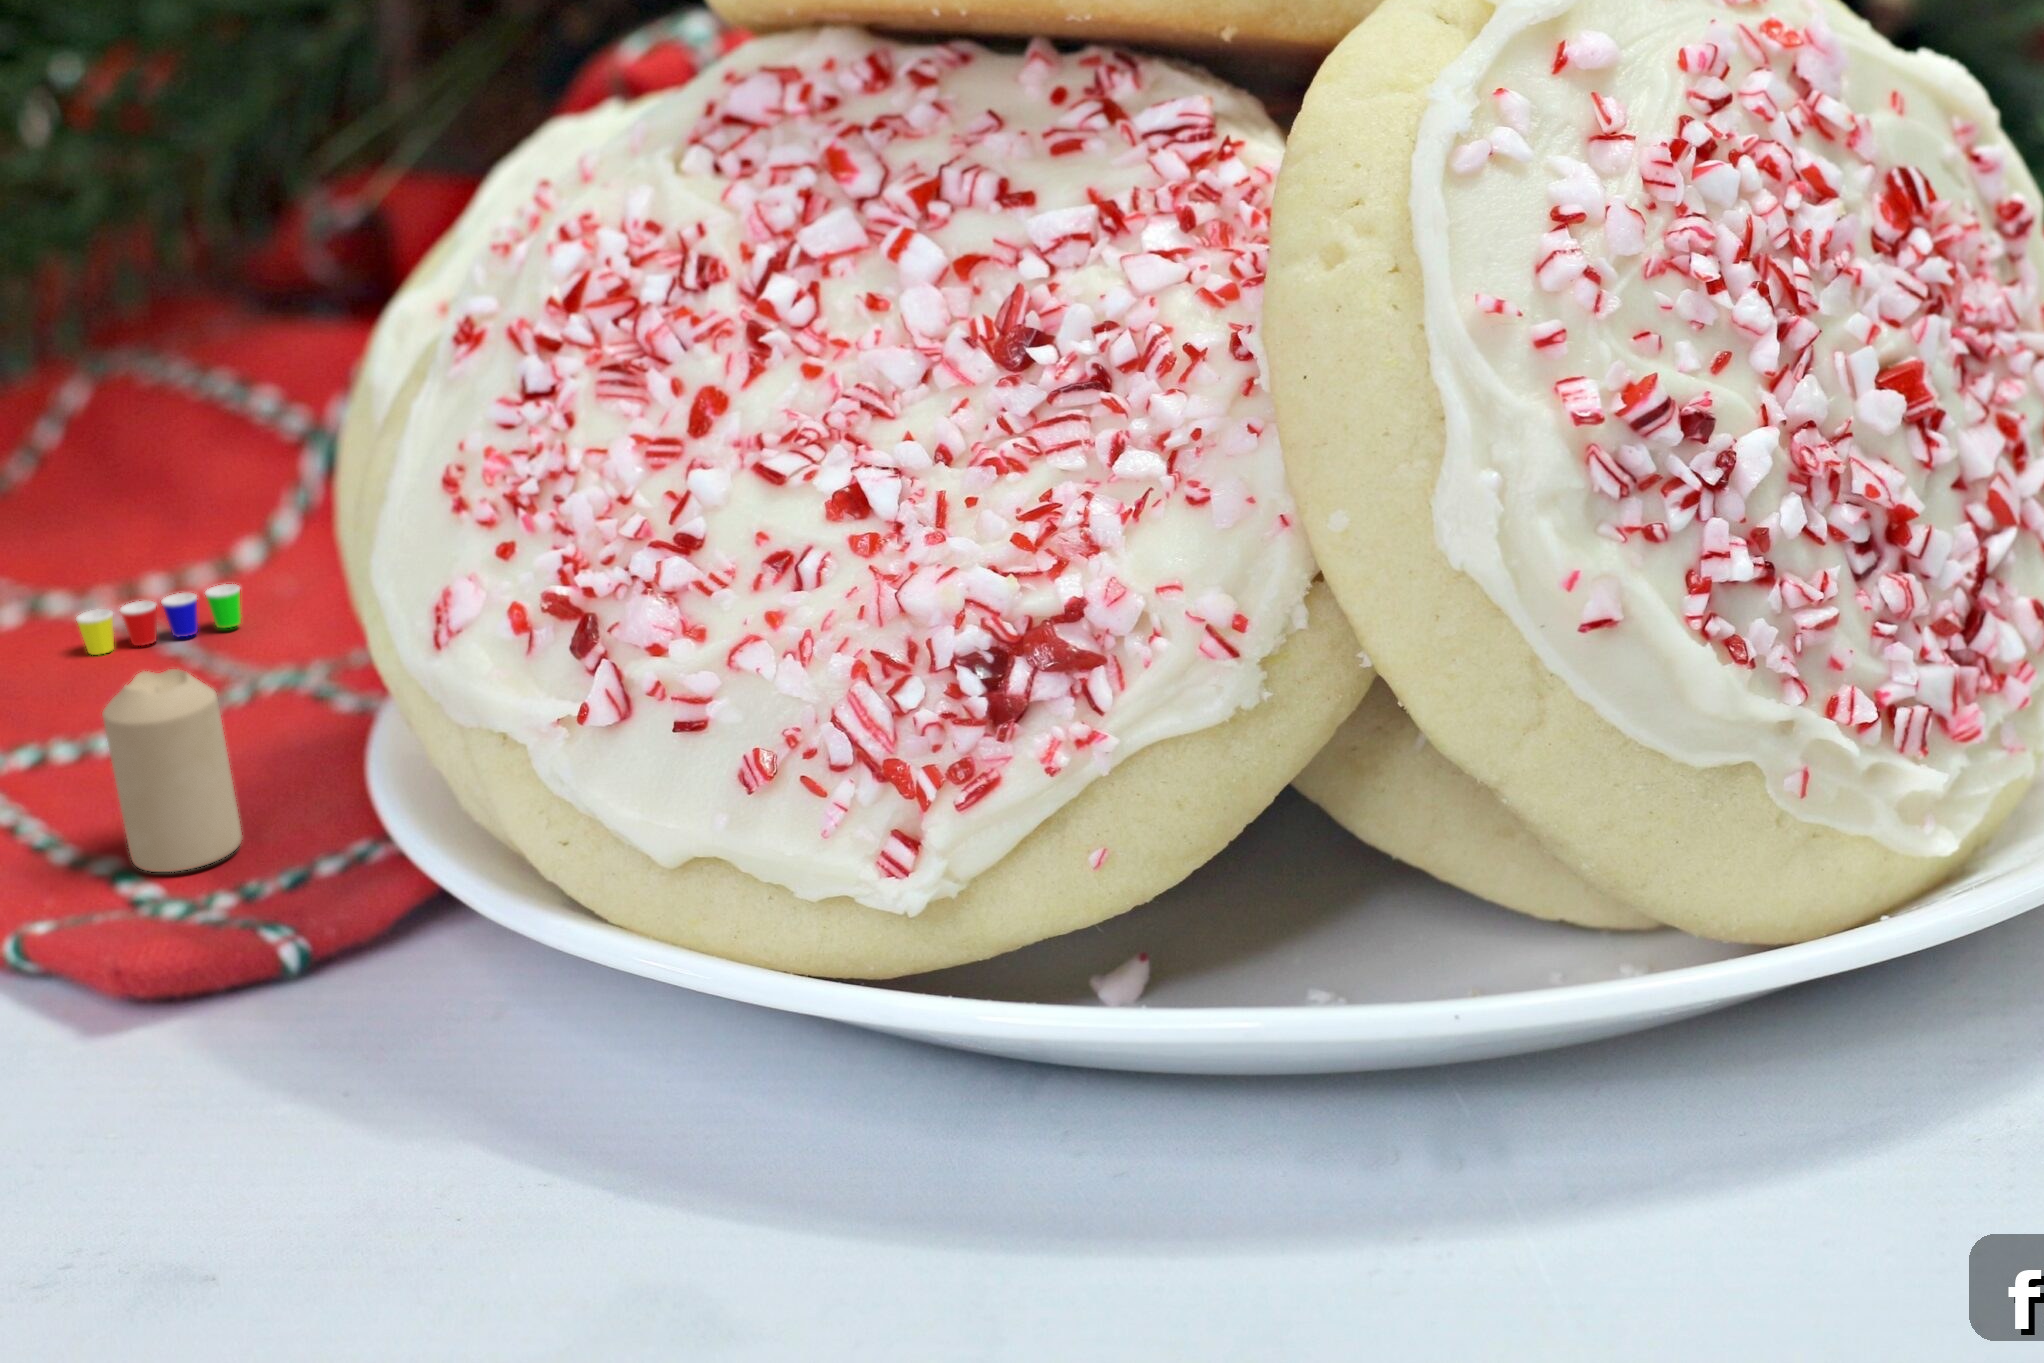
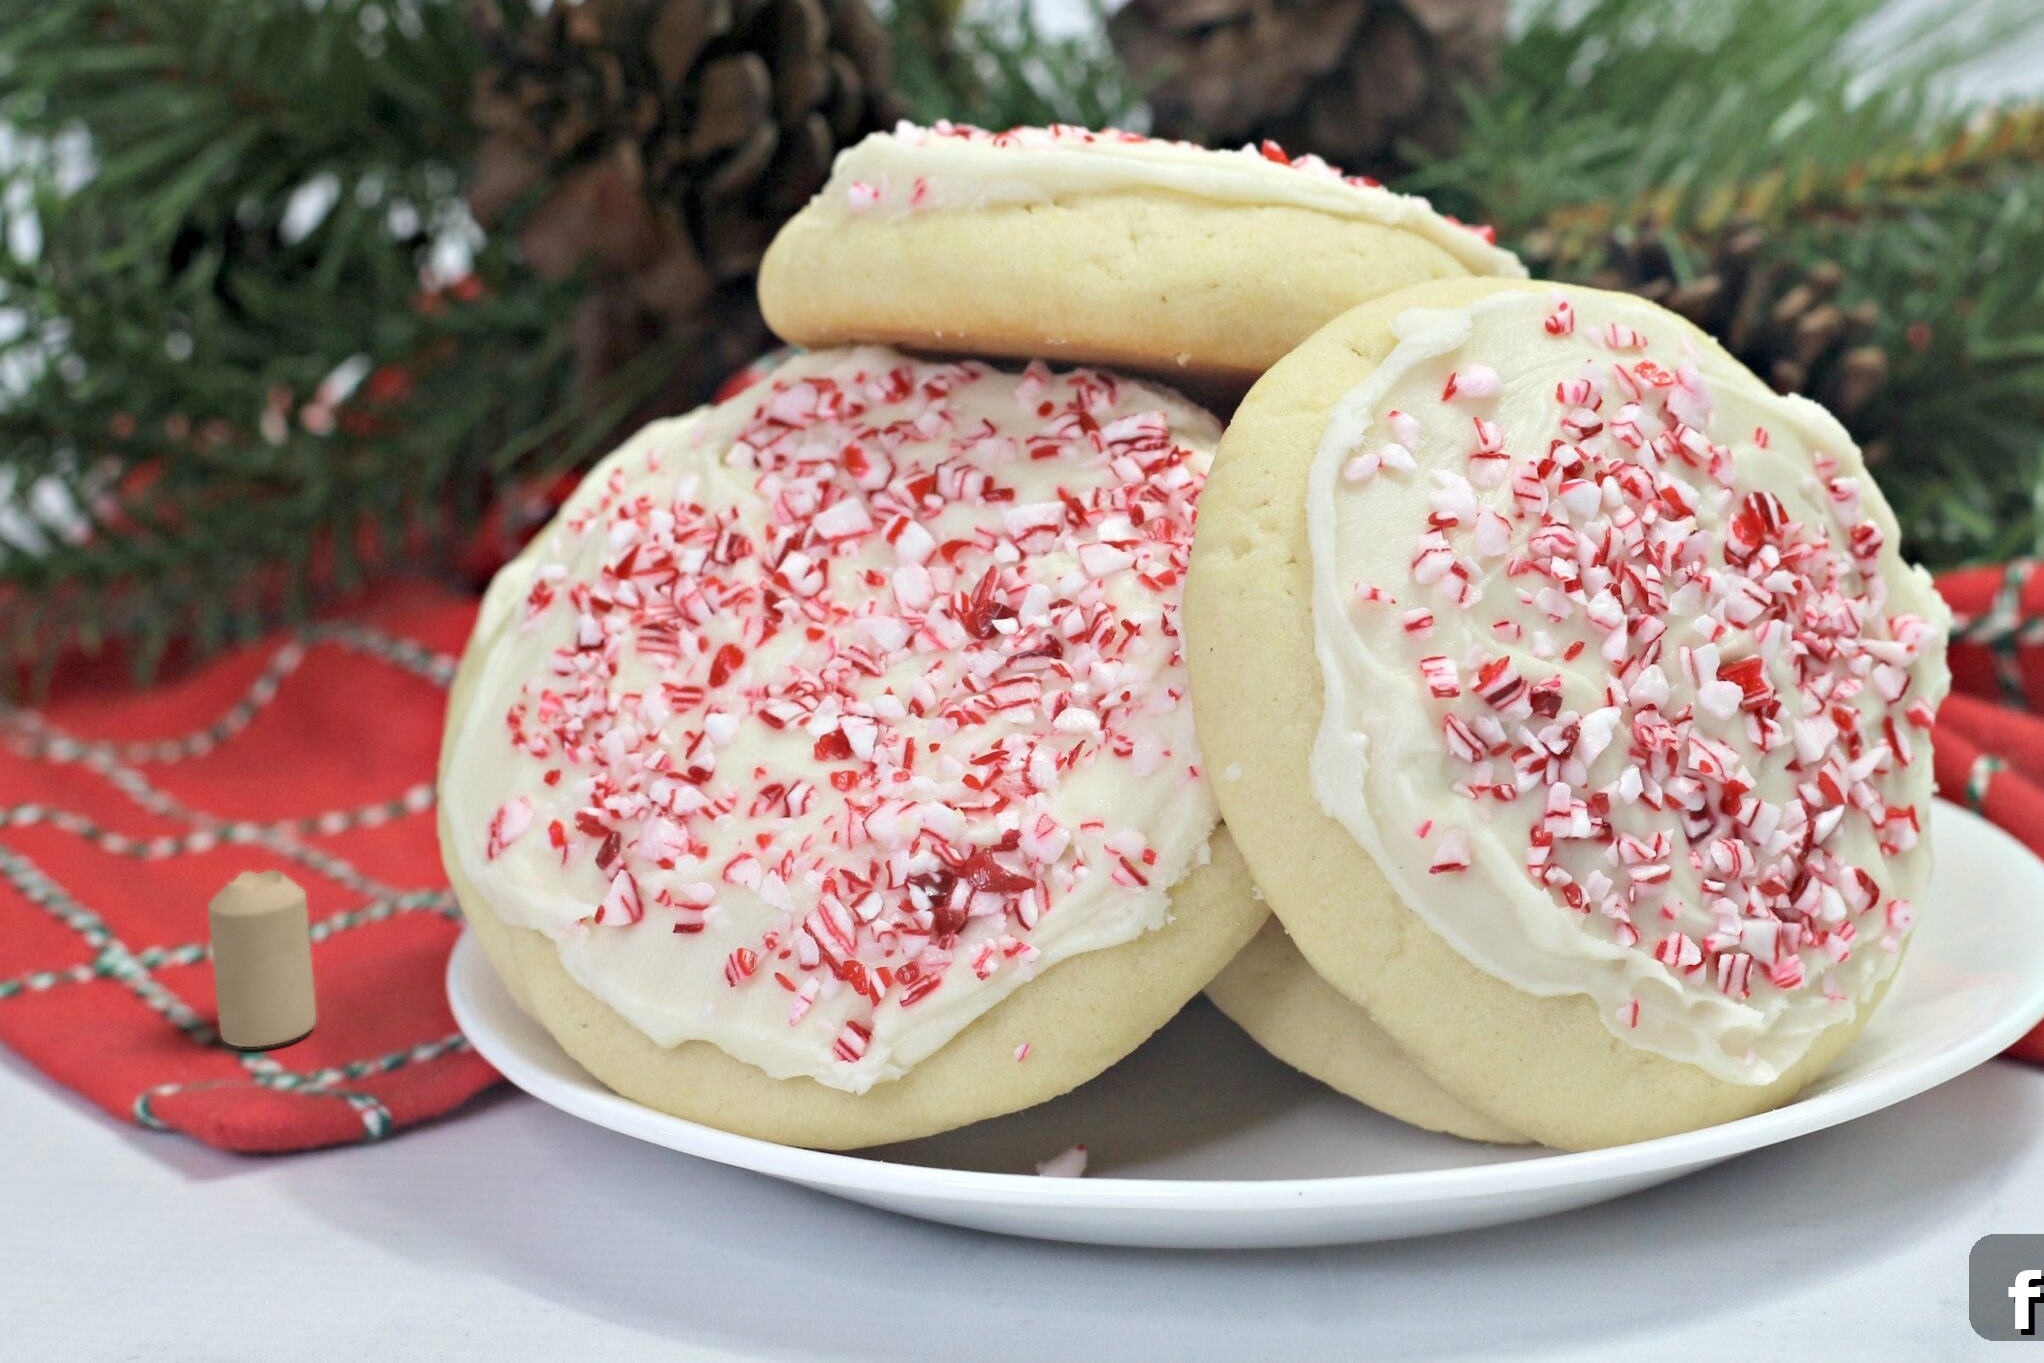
cup: present [76,584,241,655] -> none [200,807,344,863]

